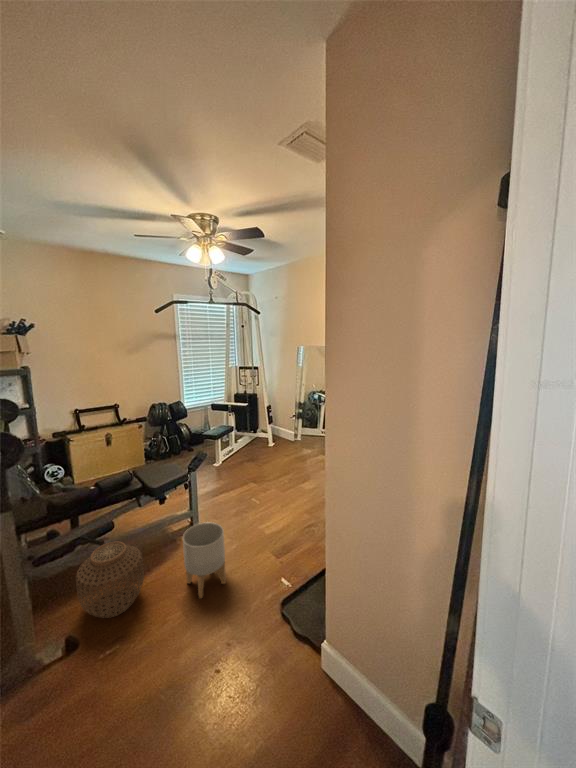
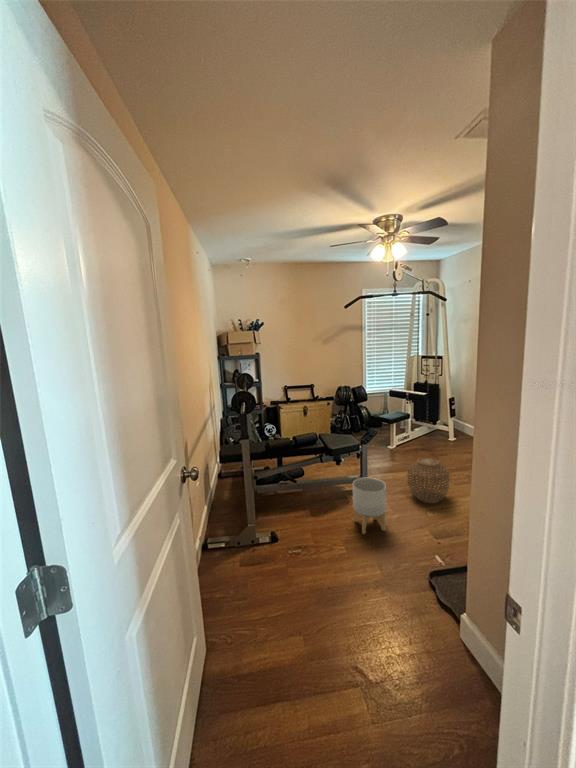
woven basket: present [76,542,144,618] -> present [408,457,449,503]

